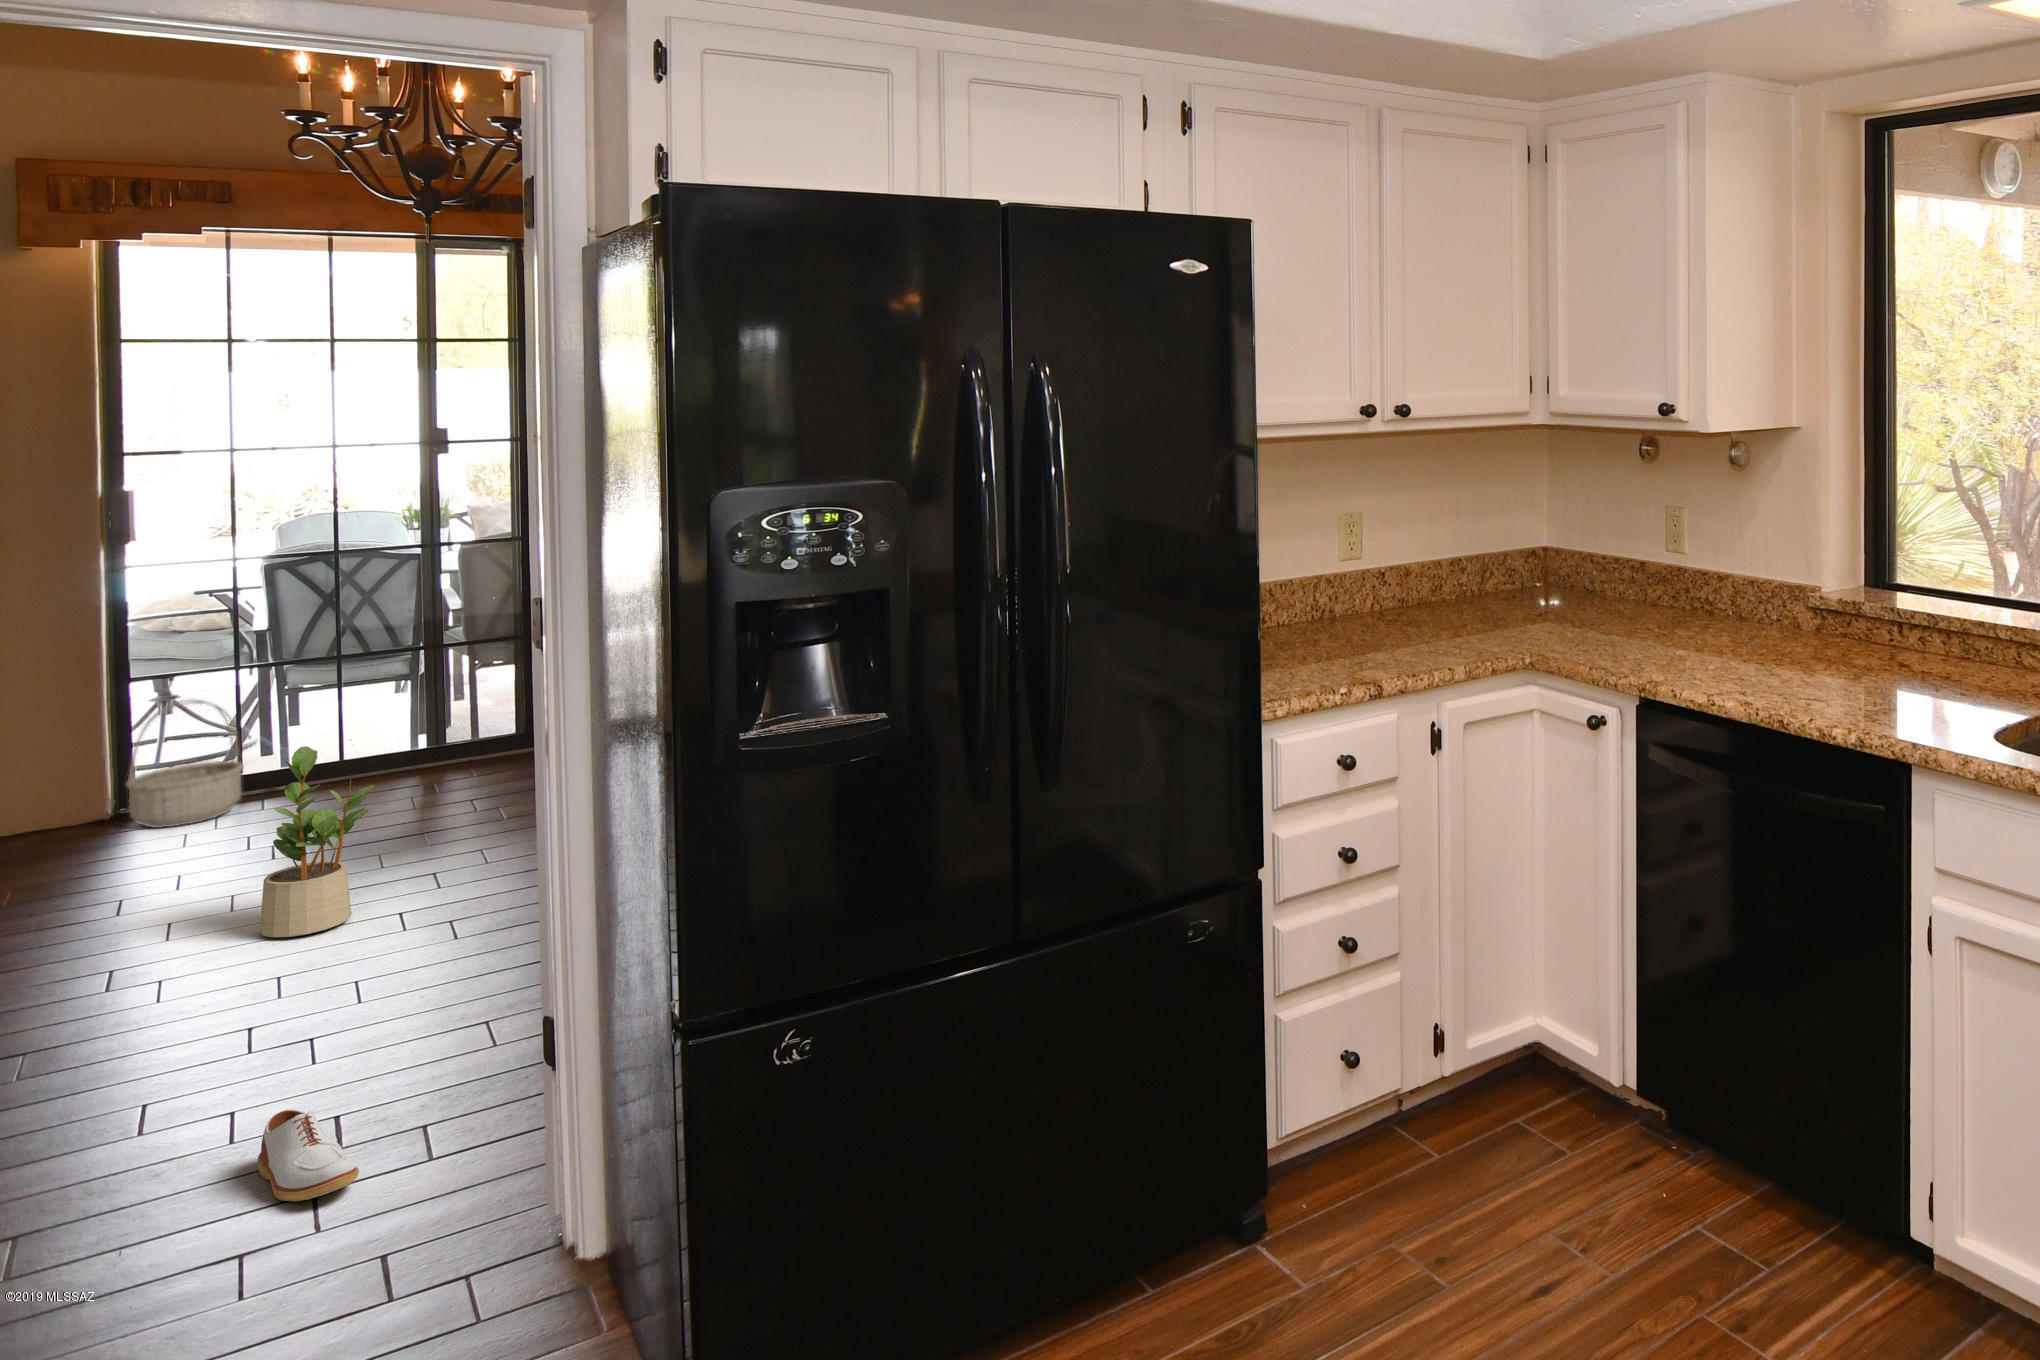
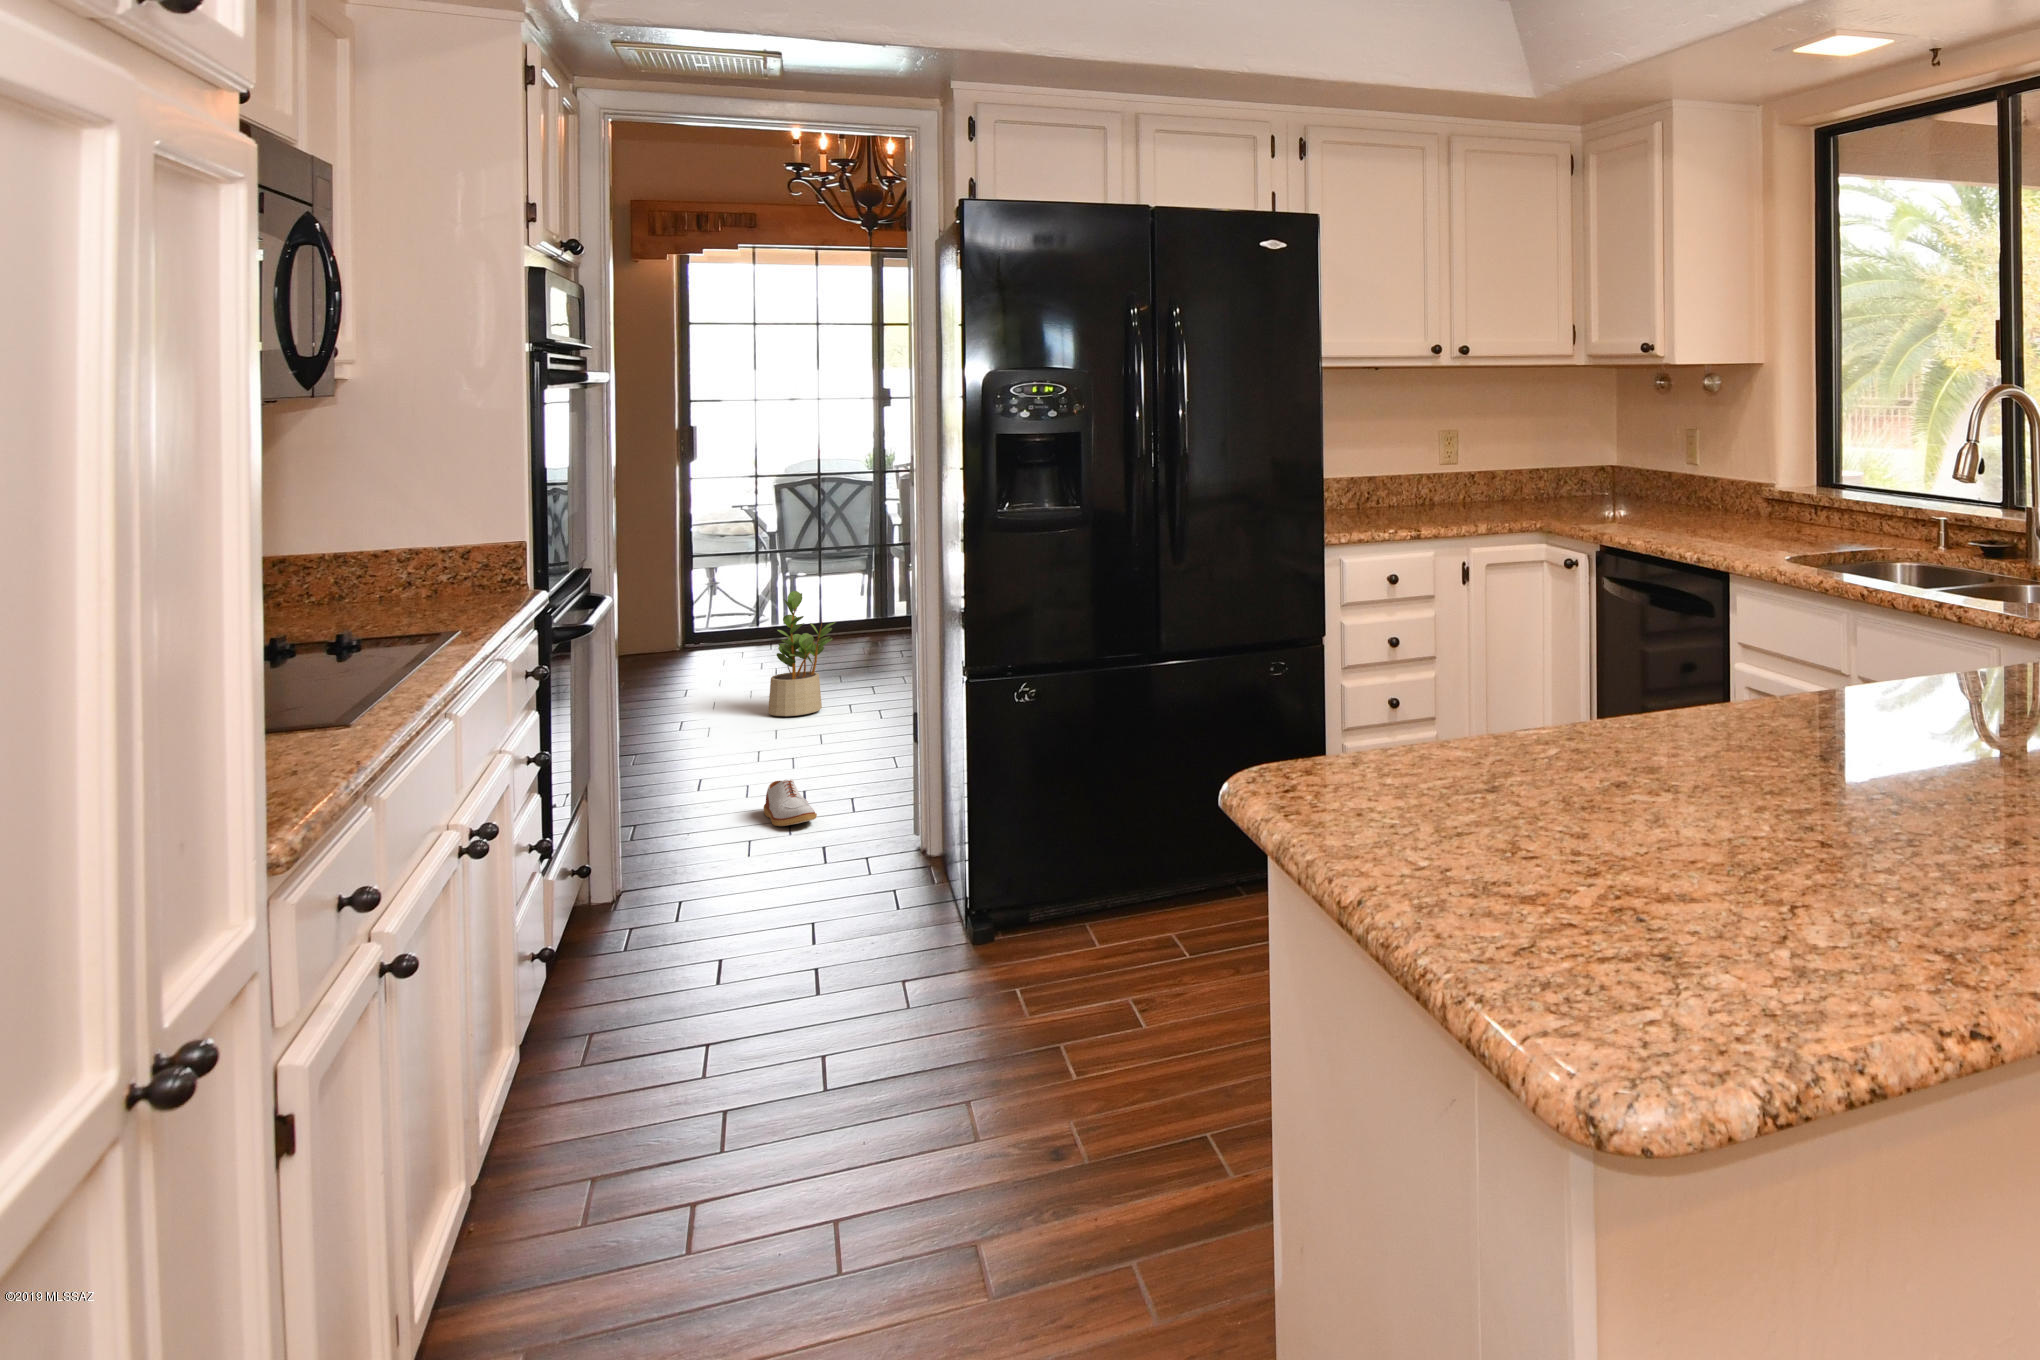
basket: present [126,699,244,828] -> none [691,574,761,660]

